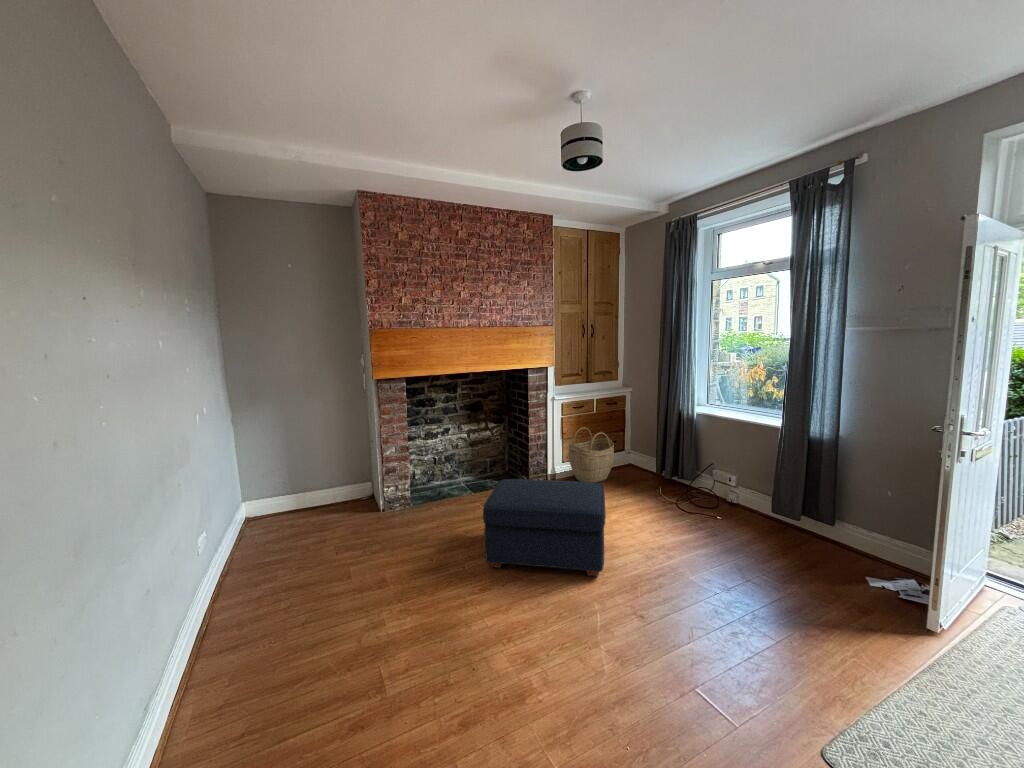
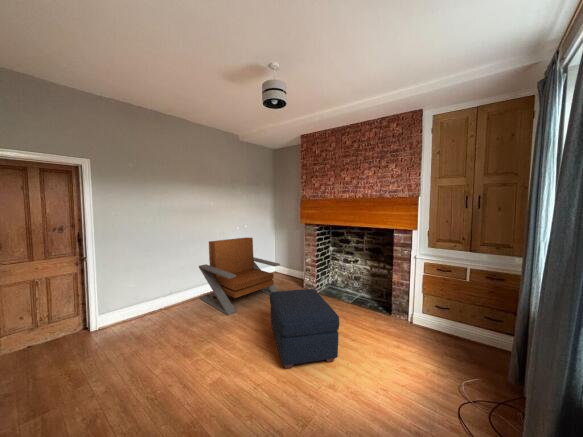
woven basket: present [569,428,614,483] -> none [420,289,472,348]
lounge chair: none [201,434,391,663] -> present [199,237,280,315]

